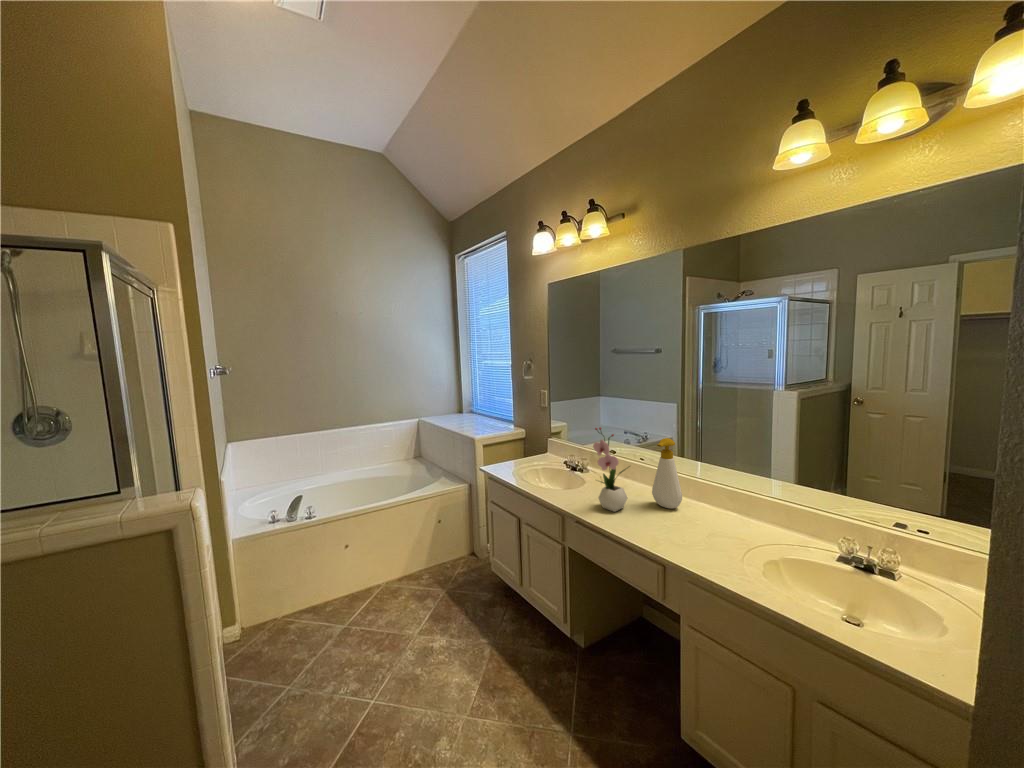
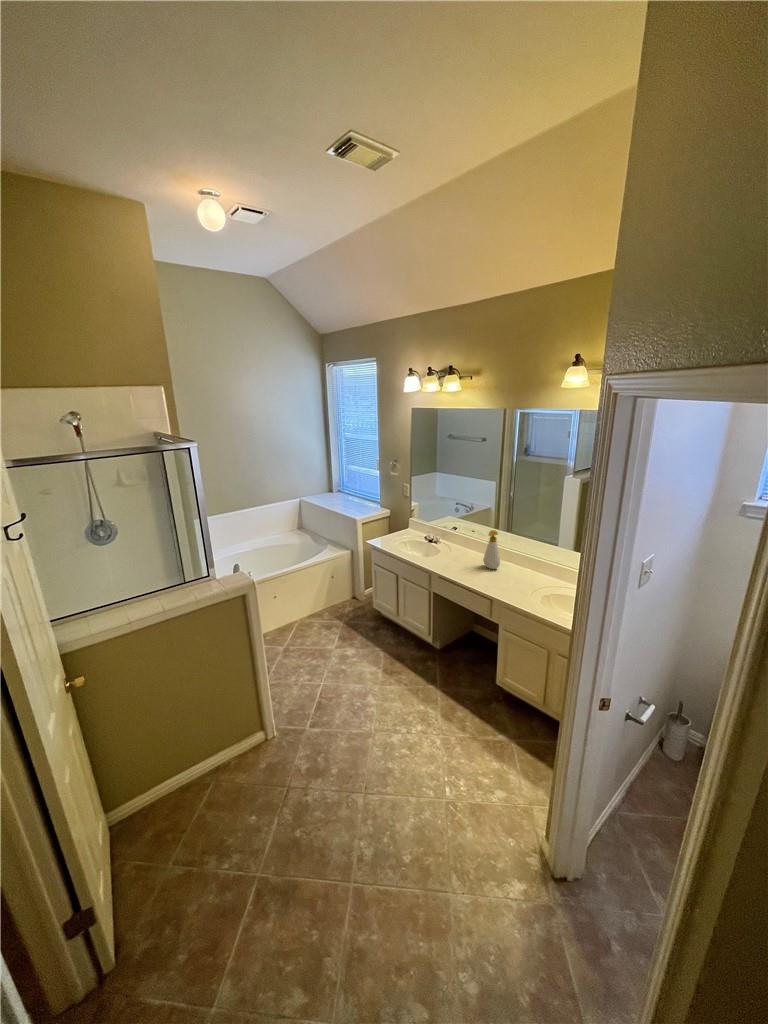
flower arrangement: present [593,427,630,512] -> none [452,525,472,573]

